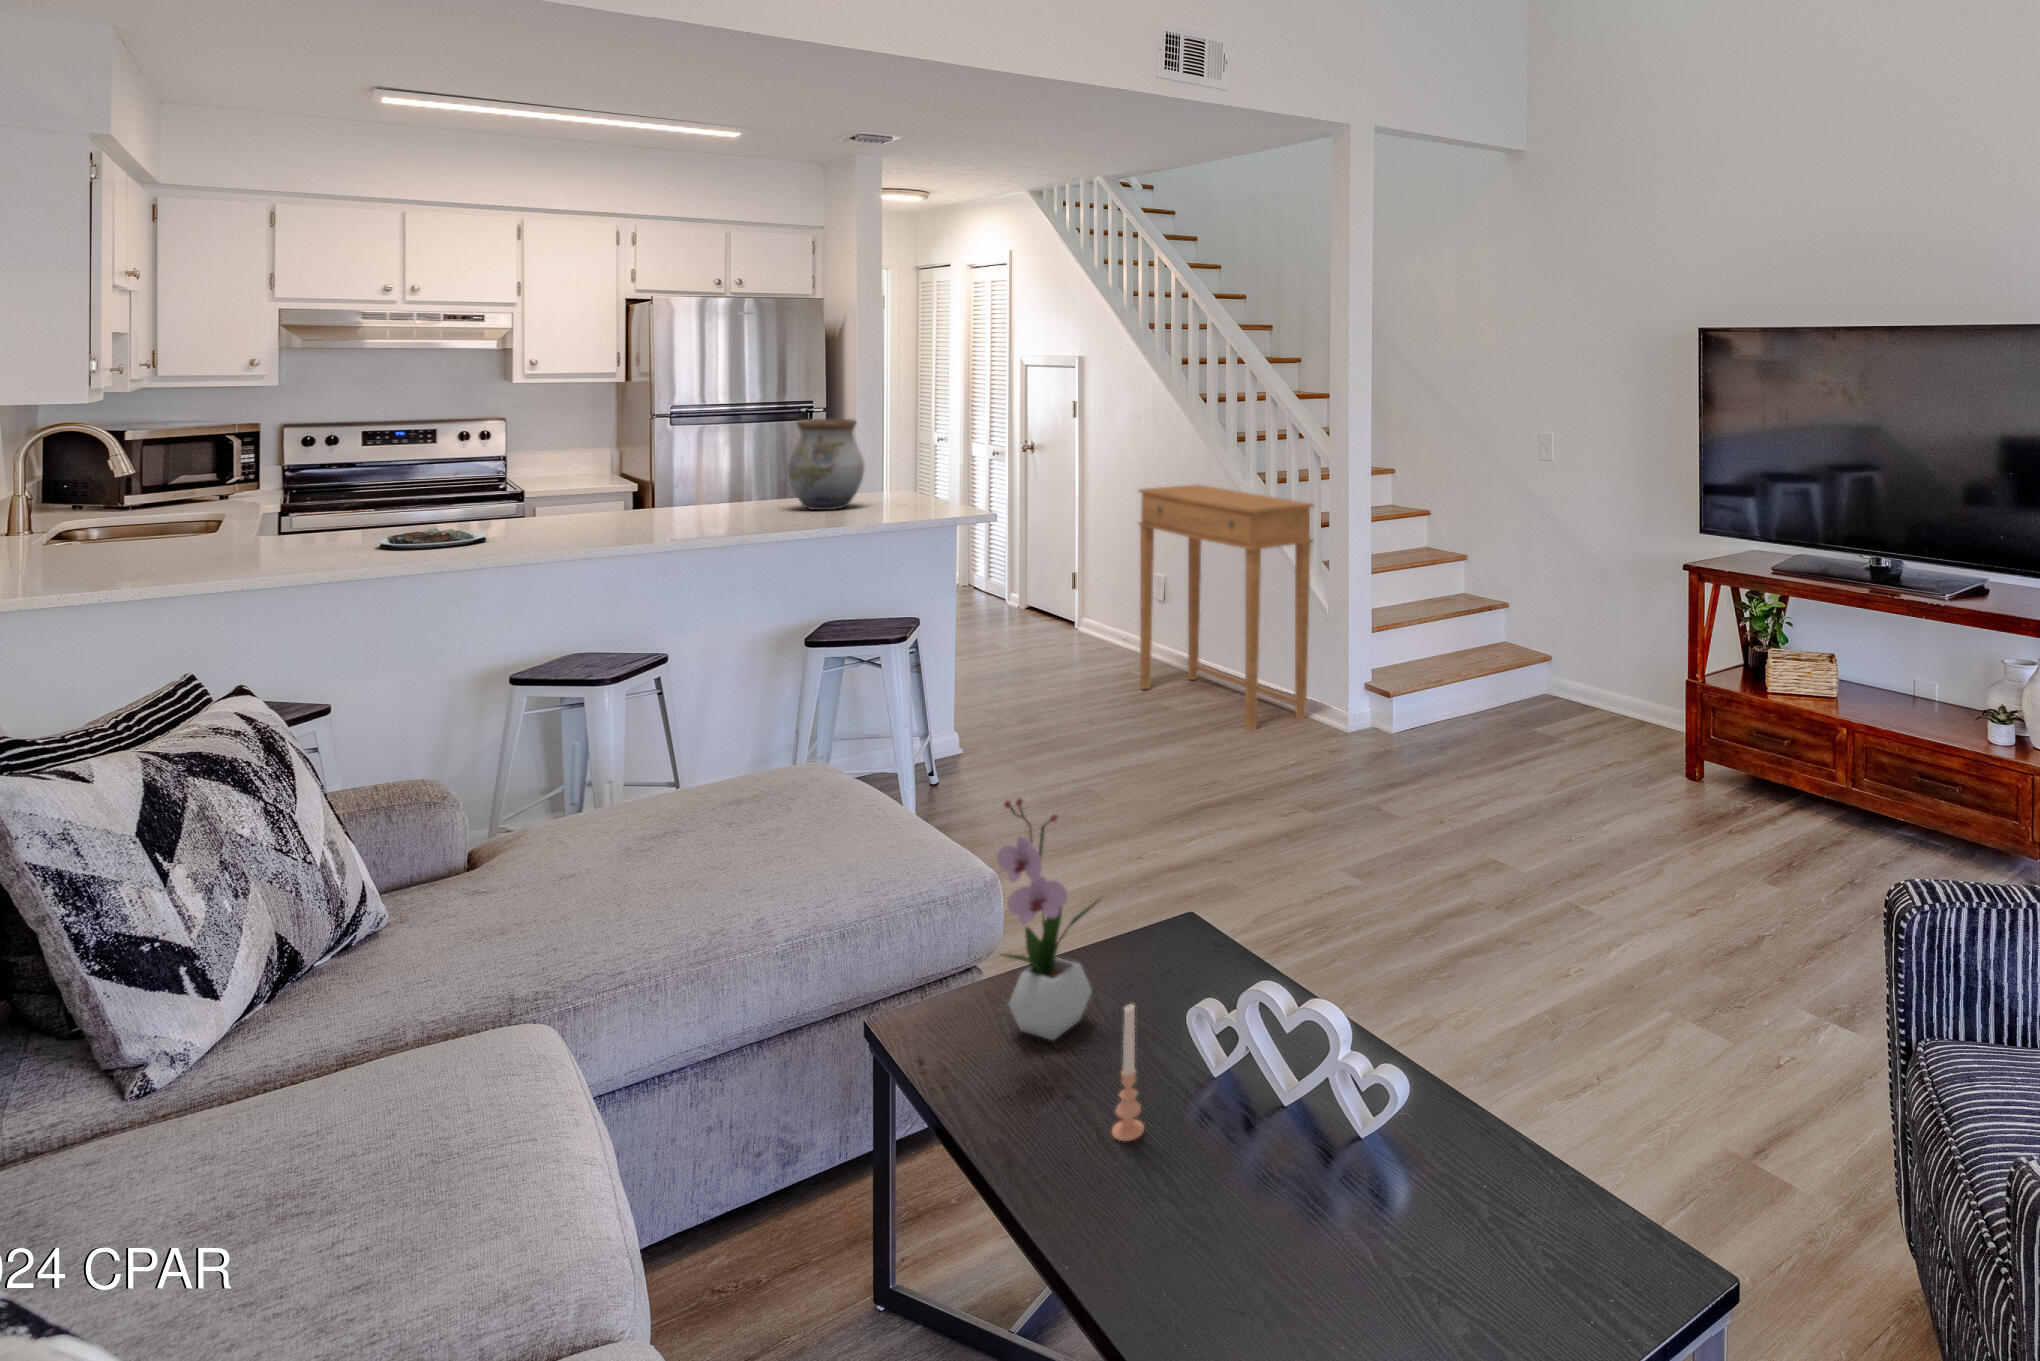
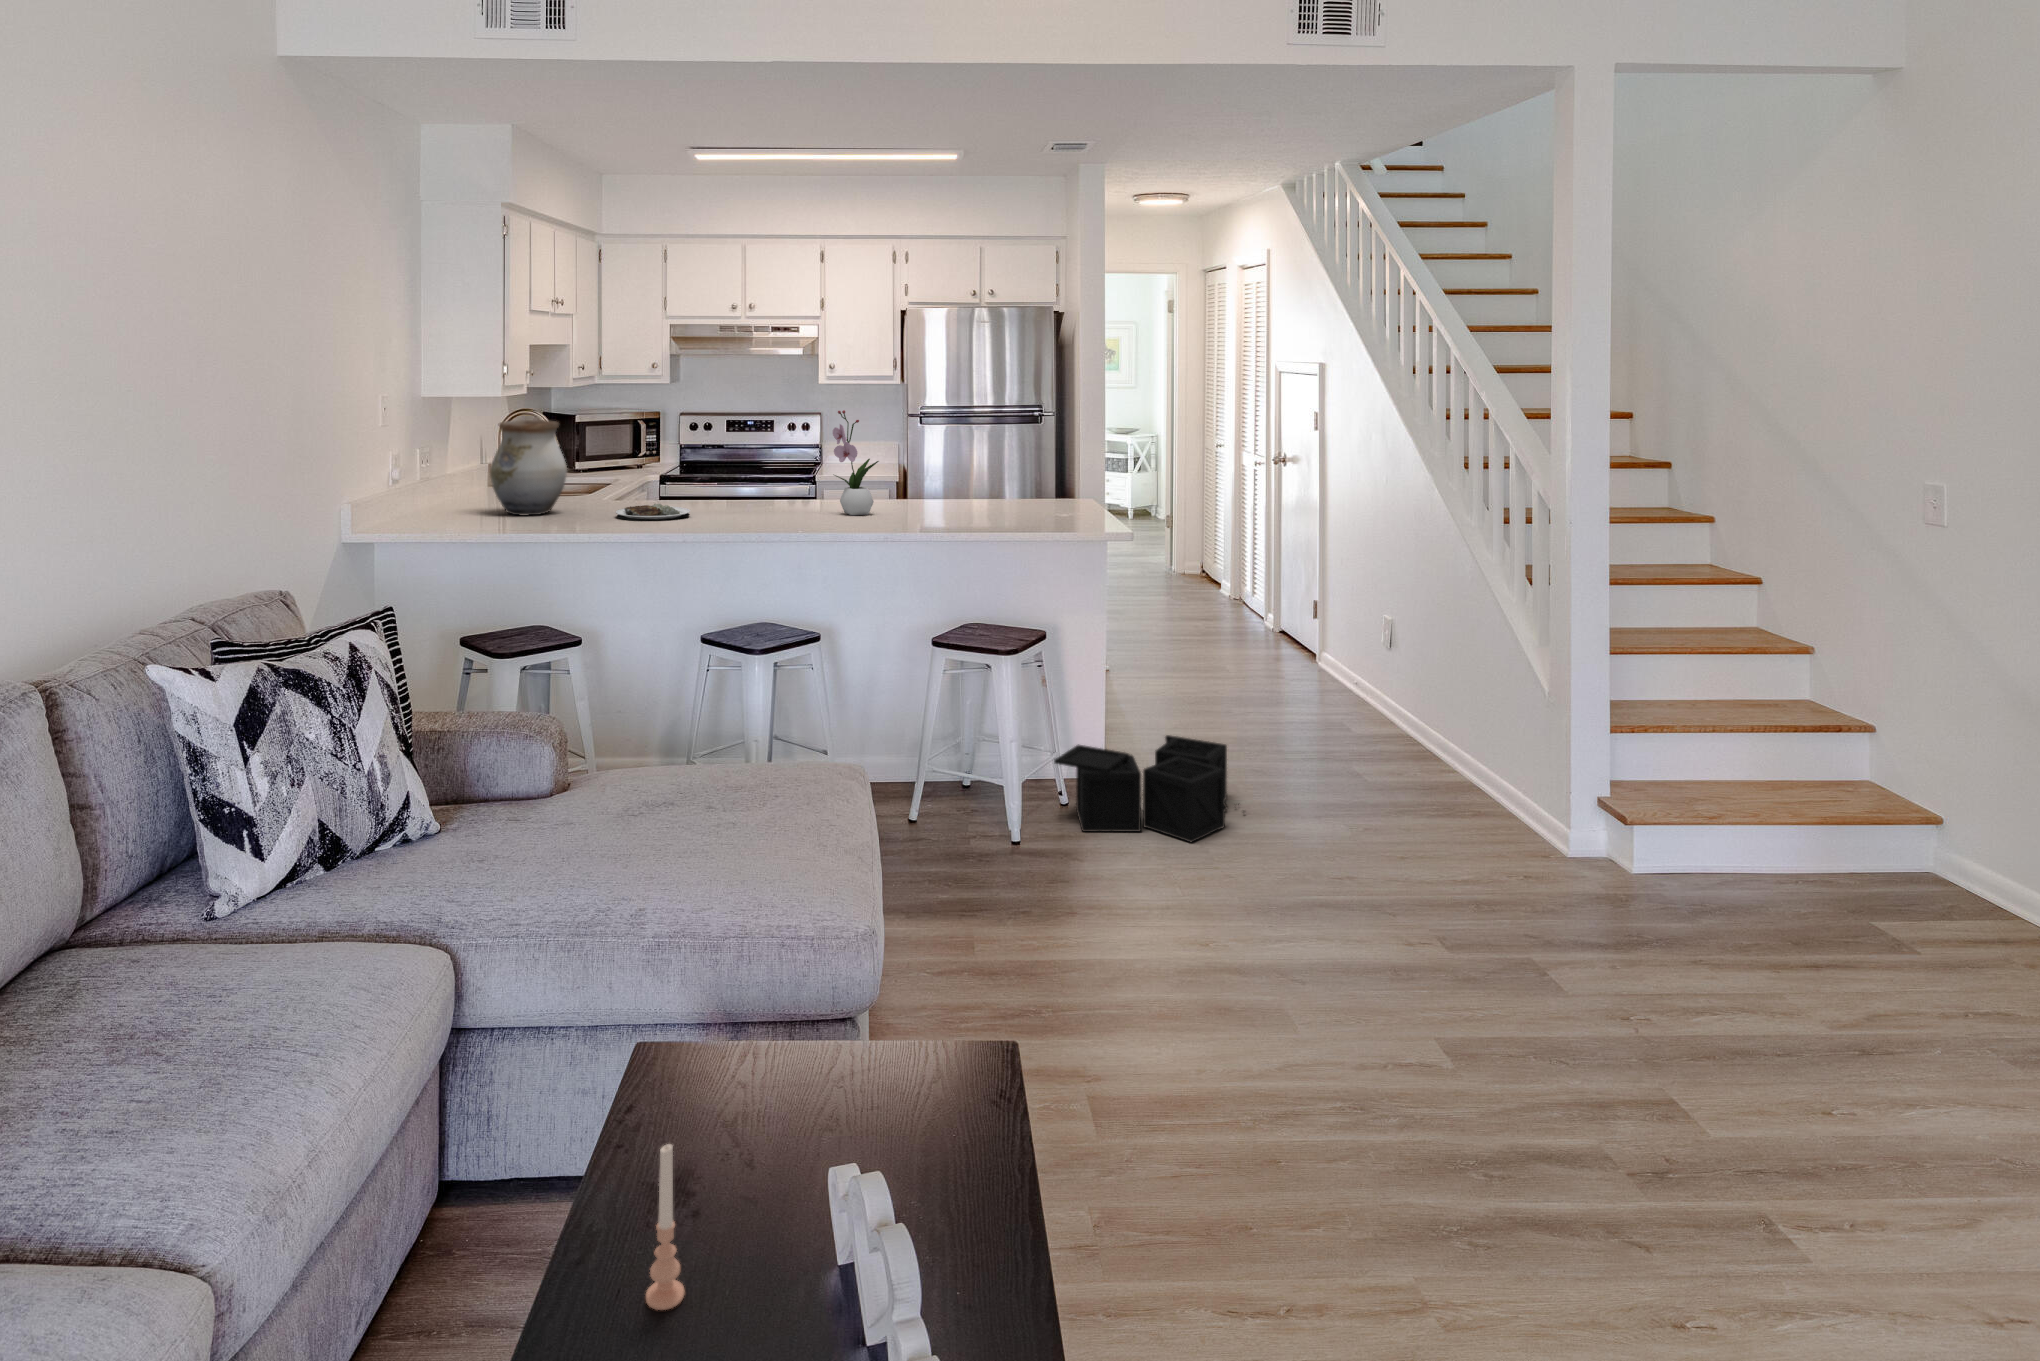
vase: present [788,419,864,510] -> present [490,420,567,515]
side table: present [1139,485,1313,731] -> none [1342,517,1535,823]
storage bin: none [931,700,1100,802] -> present [1054,735,1245,842]
flower arrangement: present [997,798,1099,1040] -> present [833,410,879,515]

